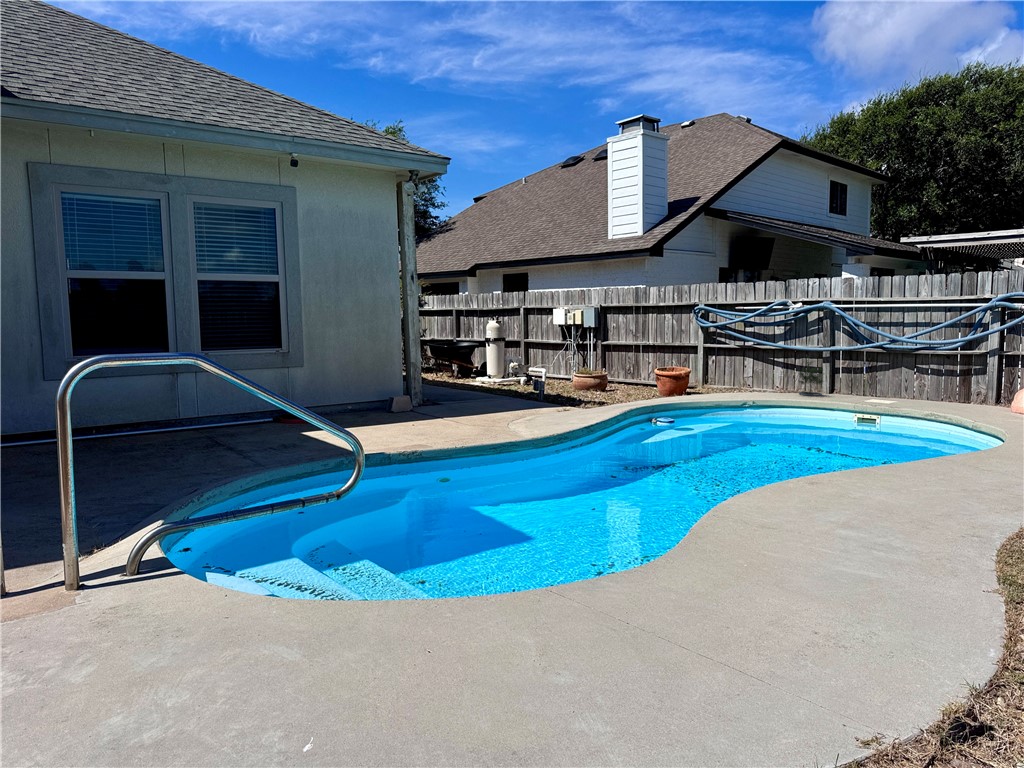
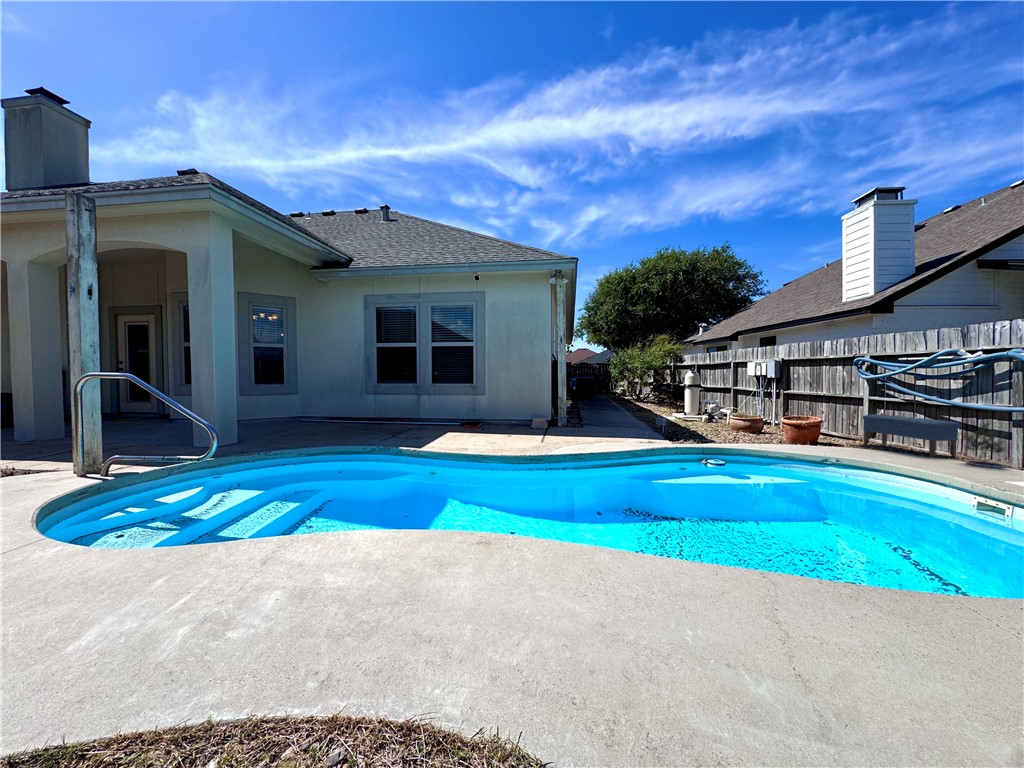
bench: none [711,360,782,393] -> present [863,414,960,457]

